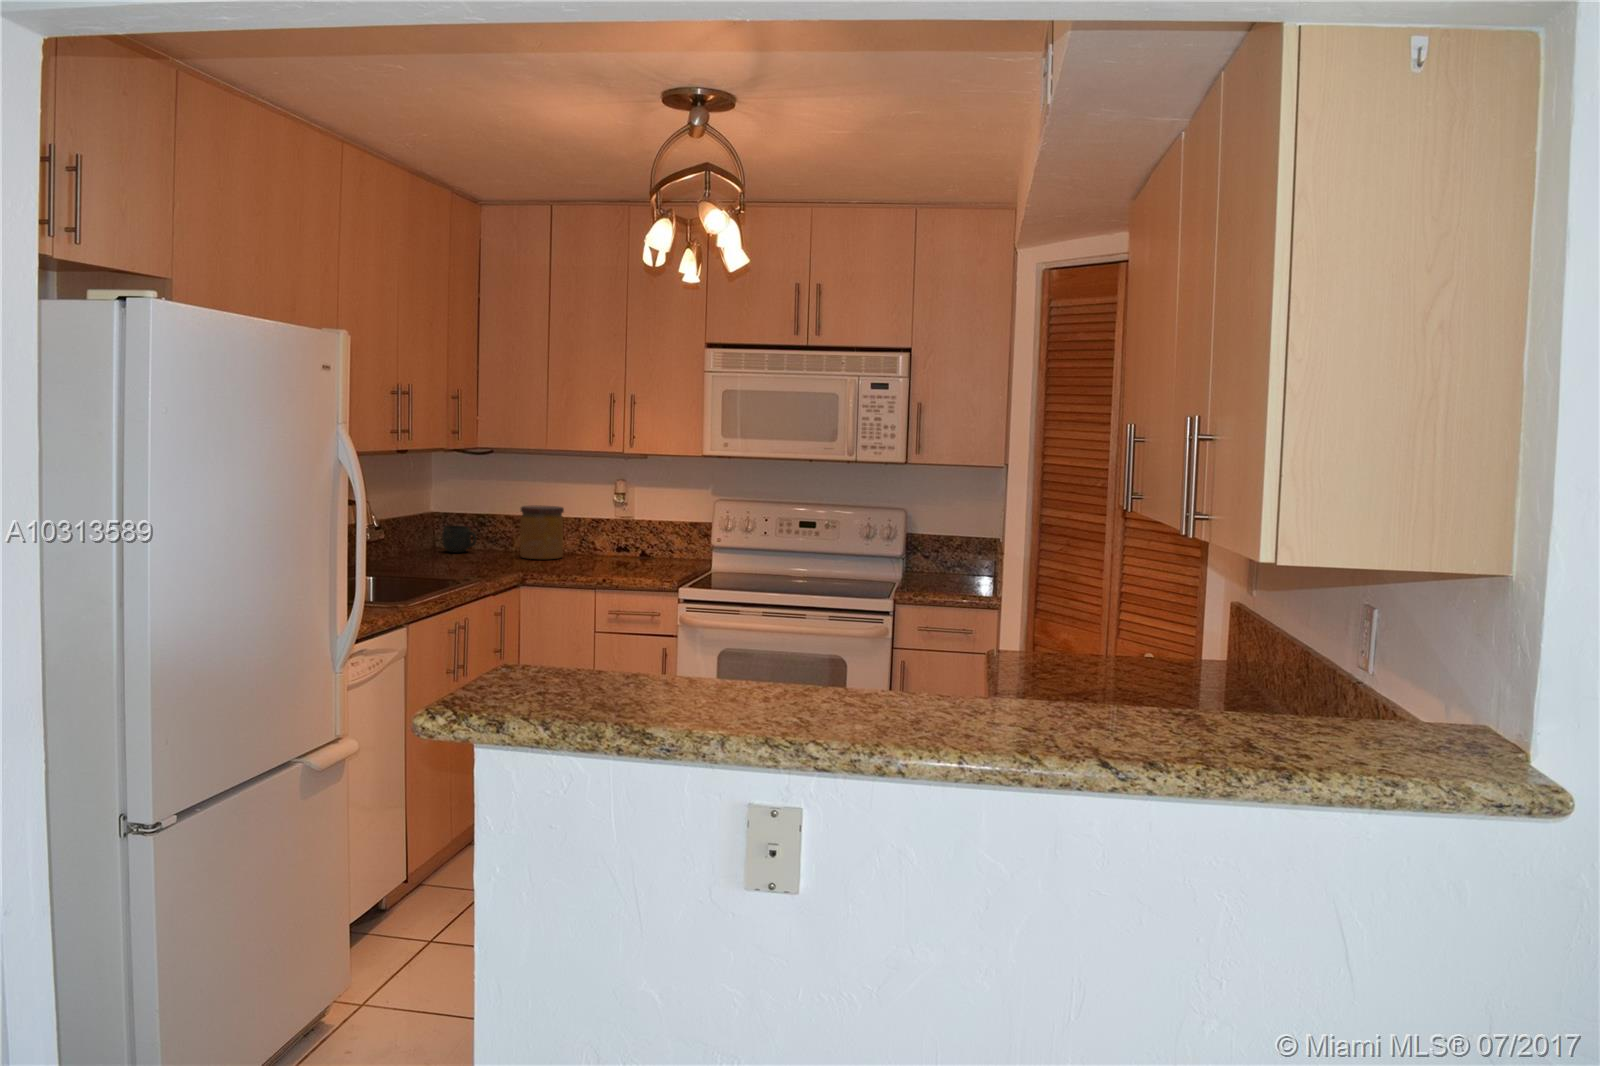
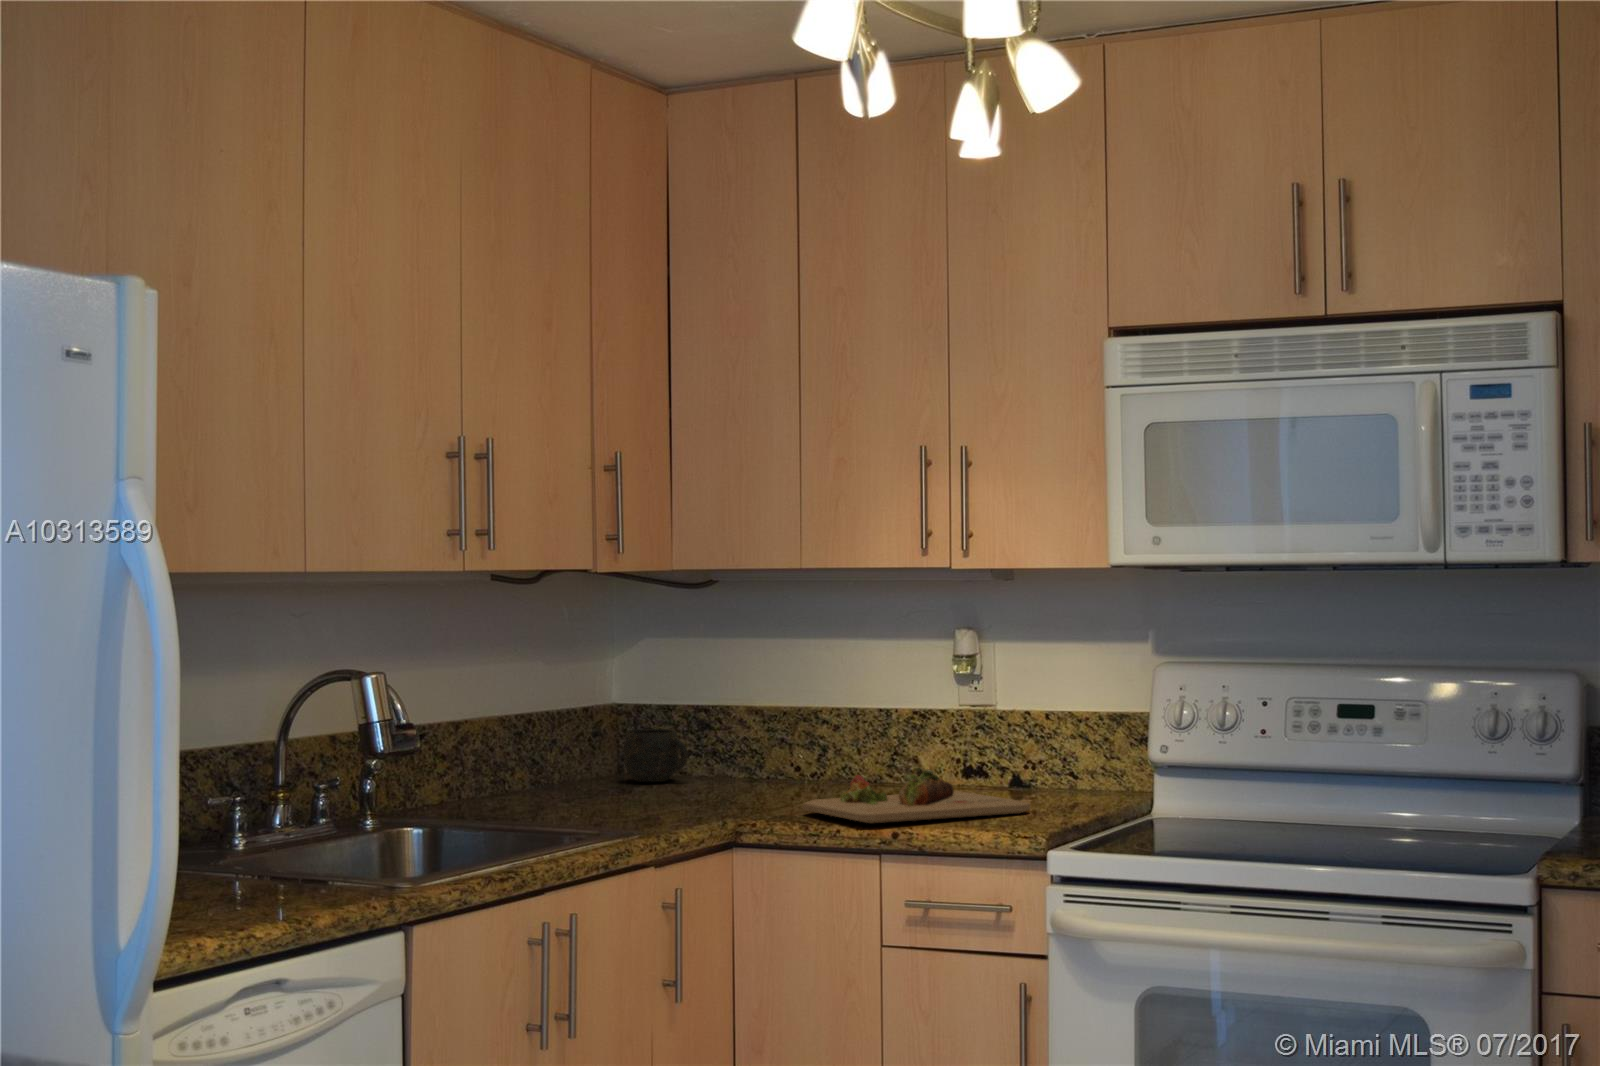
jar: present [520,505,564,559] -> none [764,684,851,794]
cutting board: none [549,548,657,574] -> present [803,769,1030,824]

